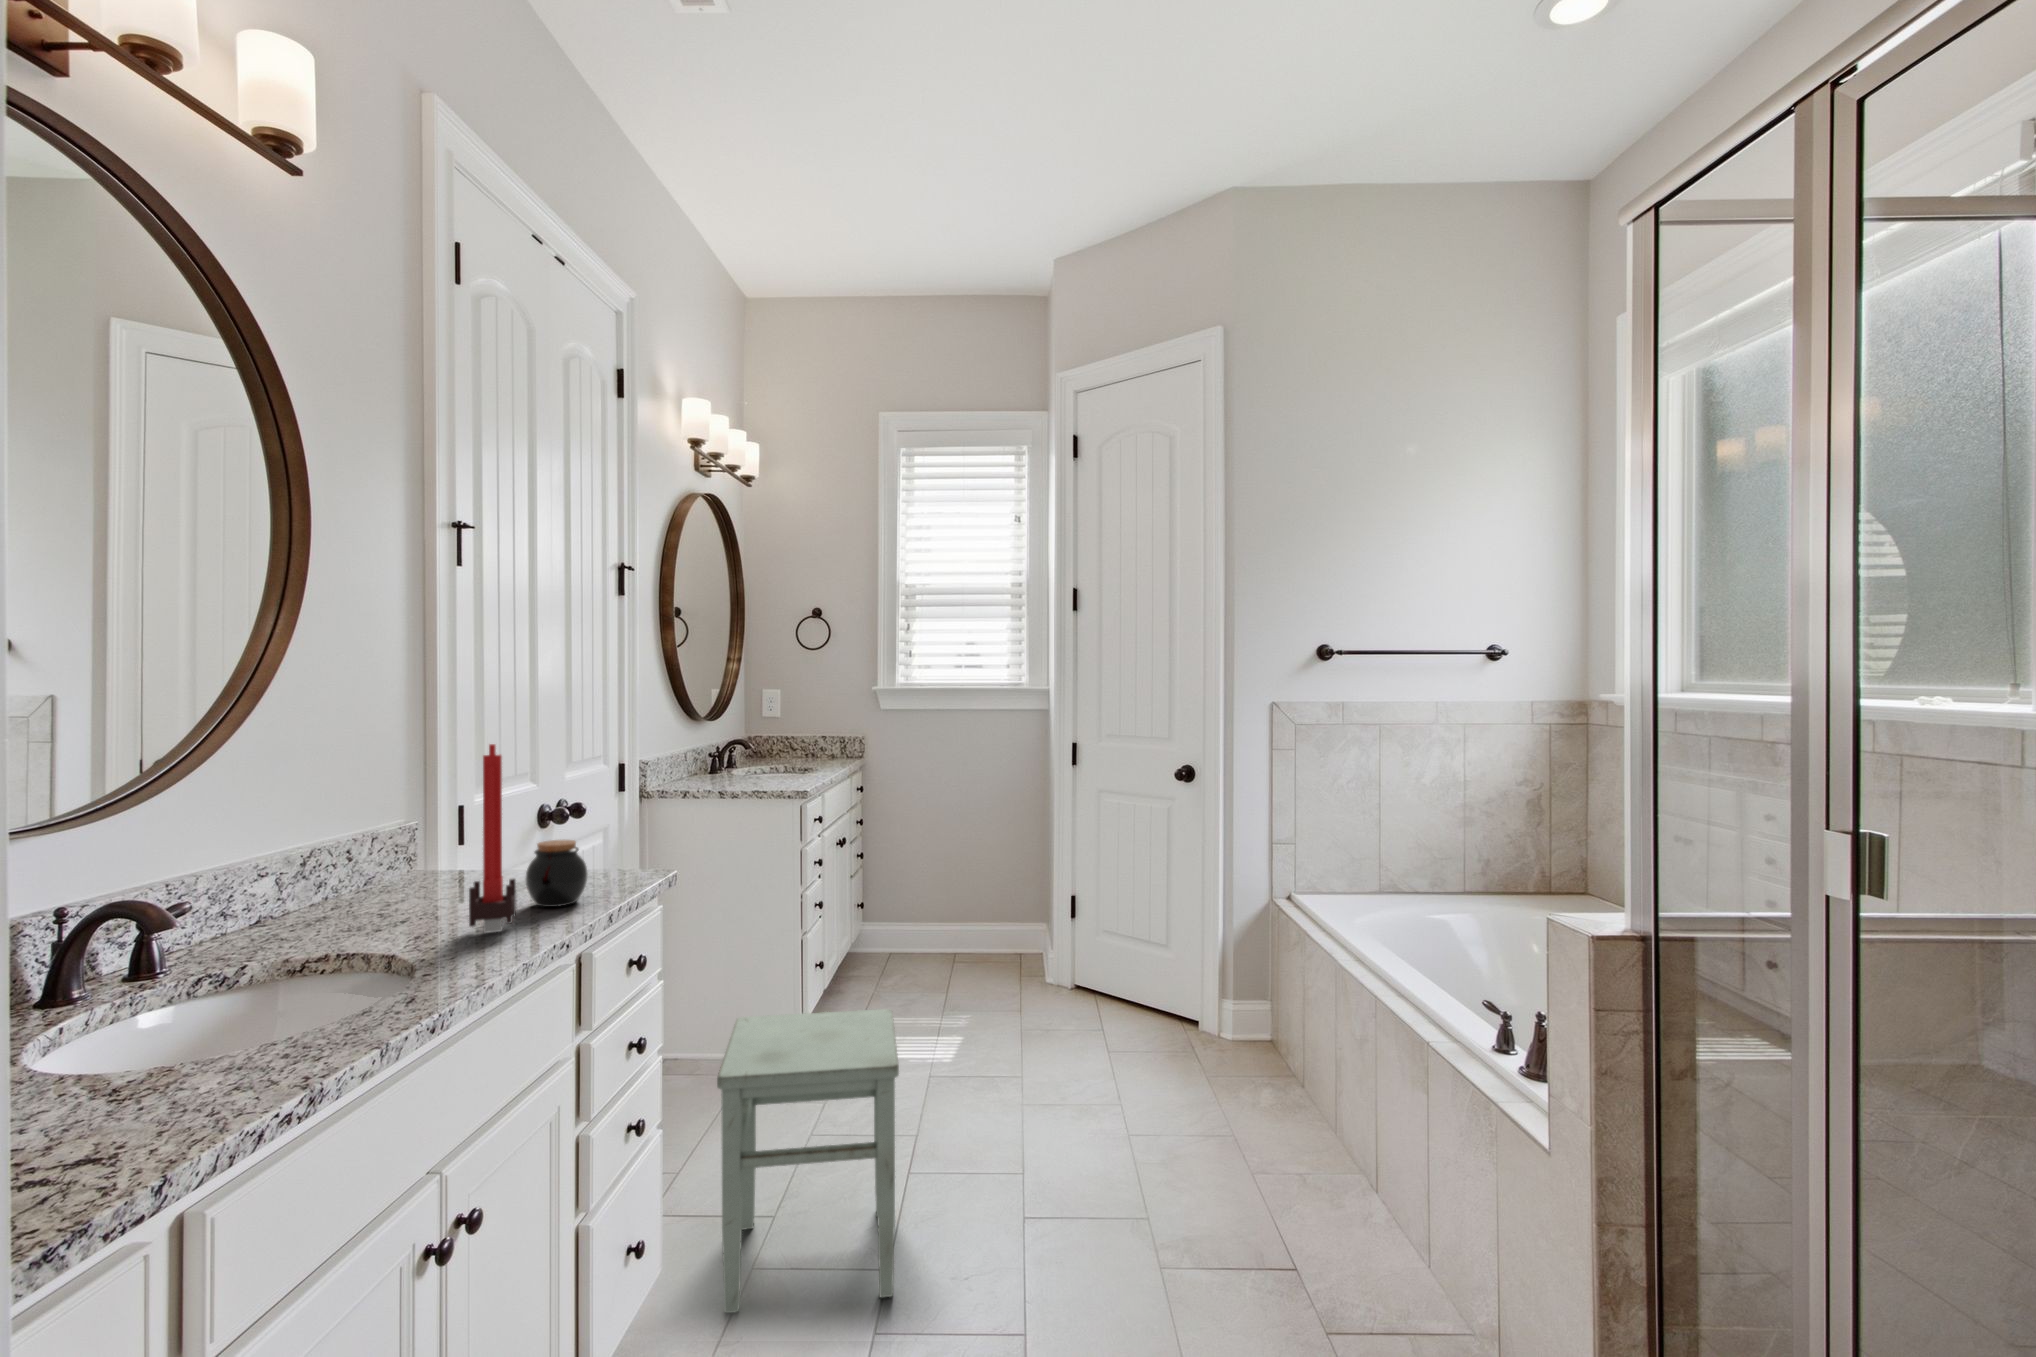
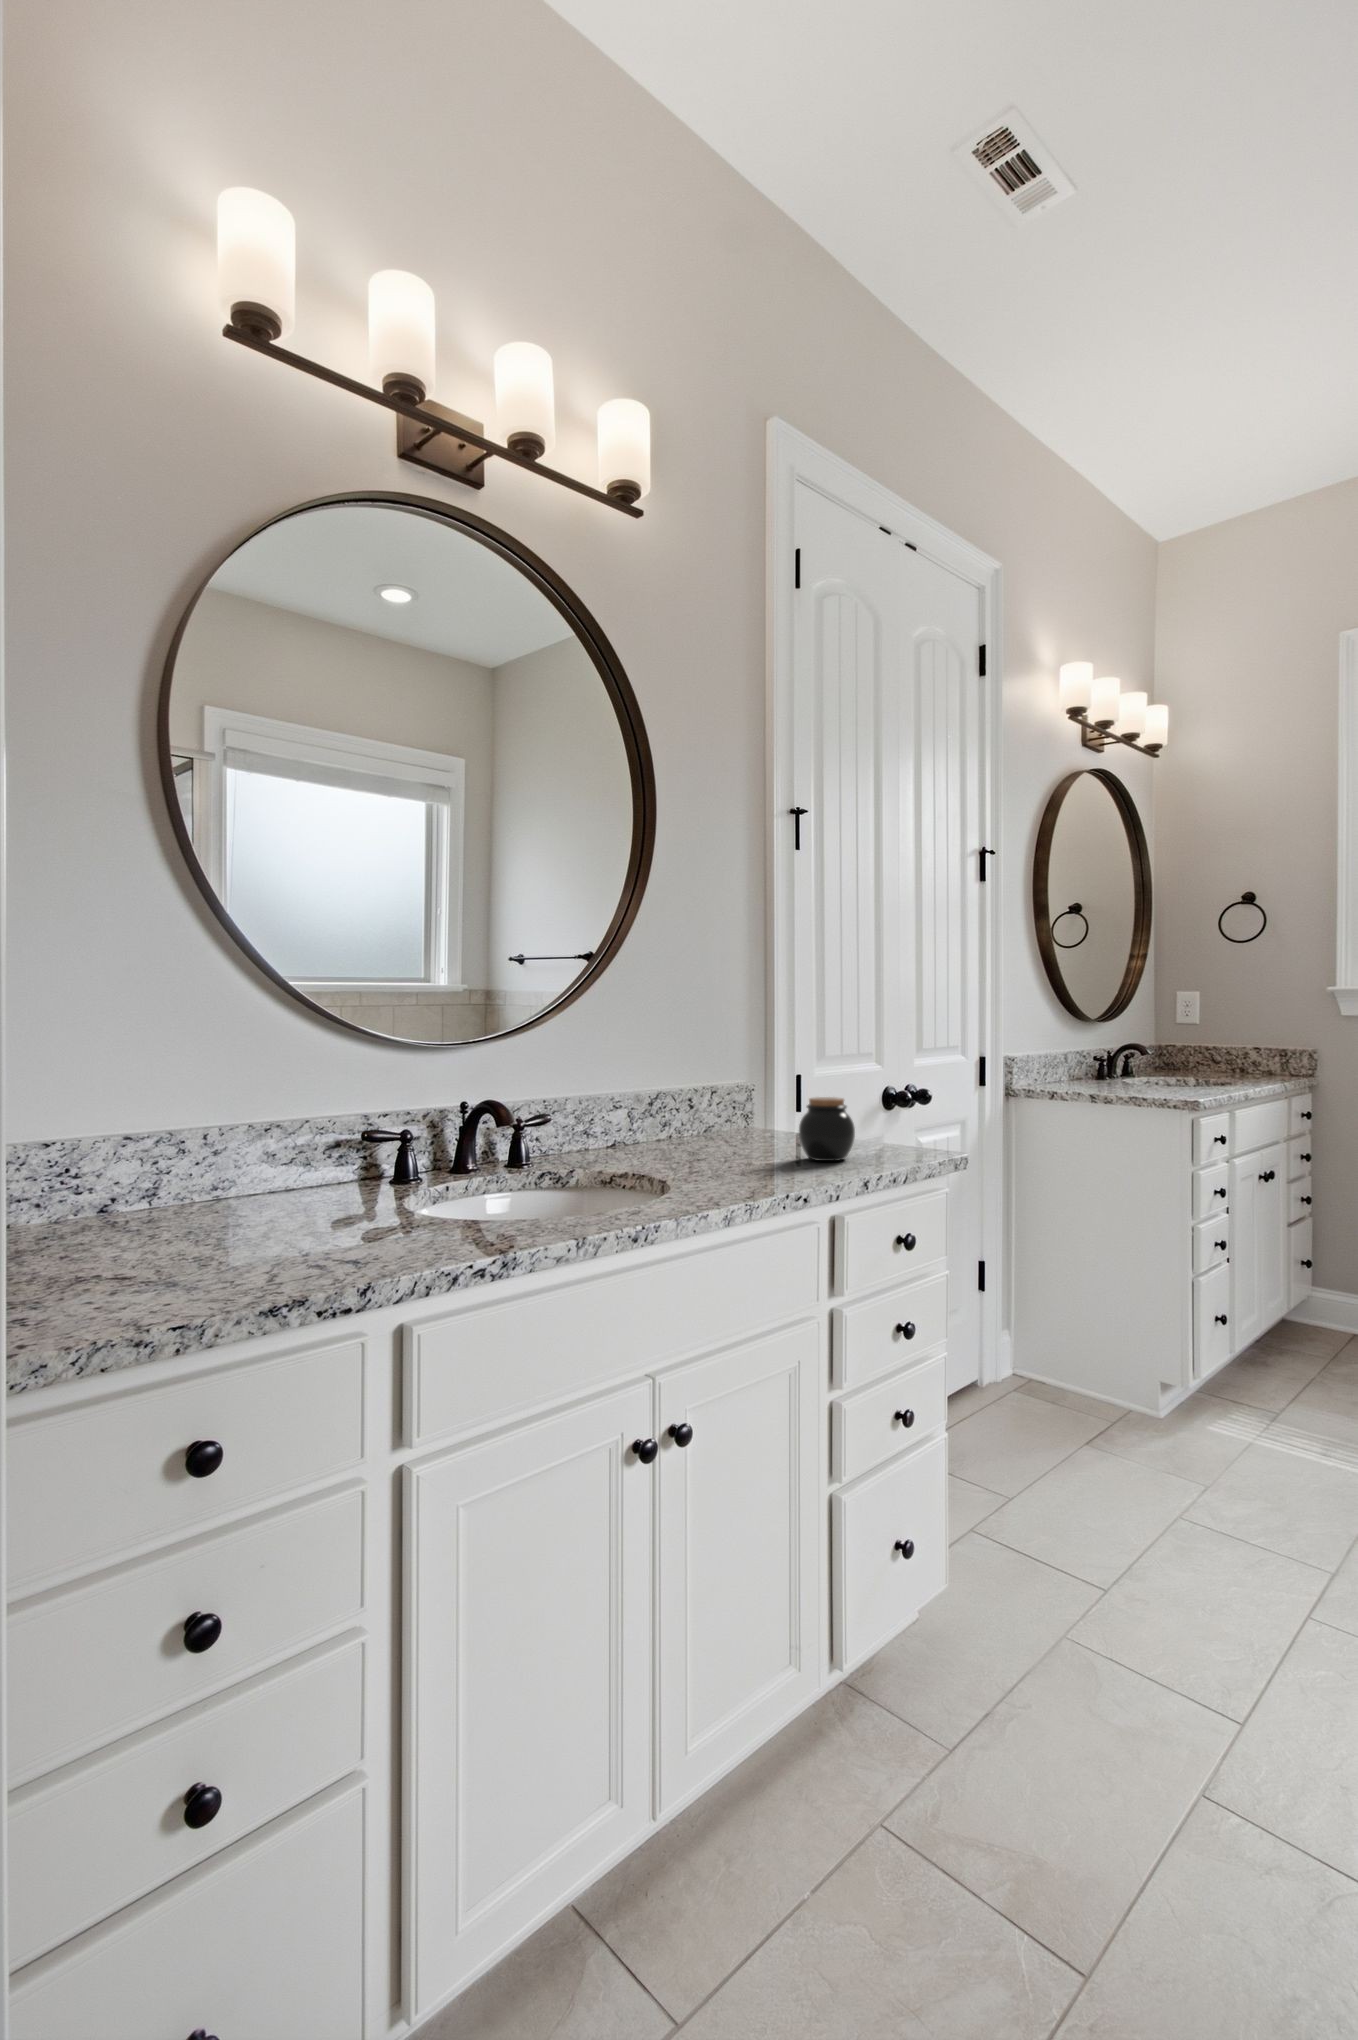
candle: present [469,744,516,933] -> none [732,994,778,1173]
stool: present [717,1009,899,1313] -> none [1002,1330,1251,1713]

